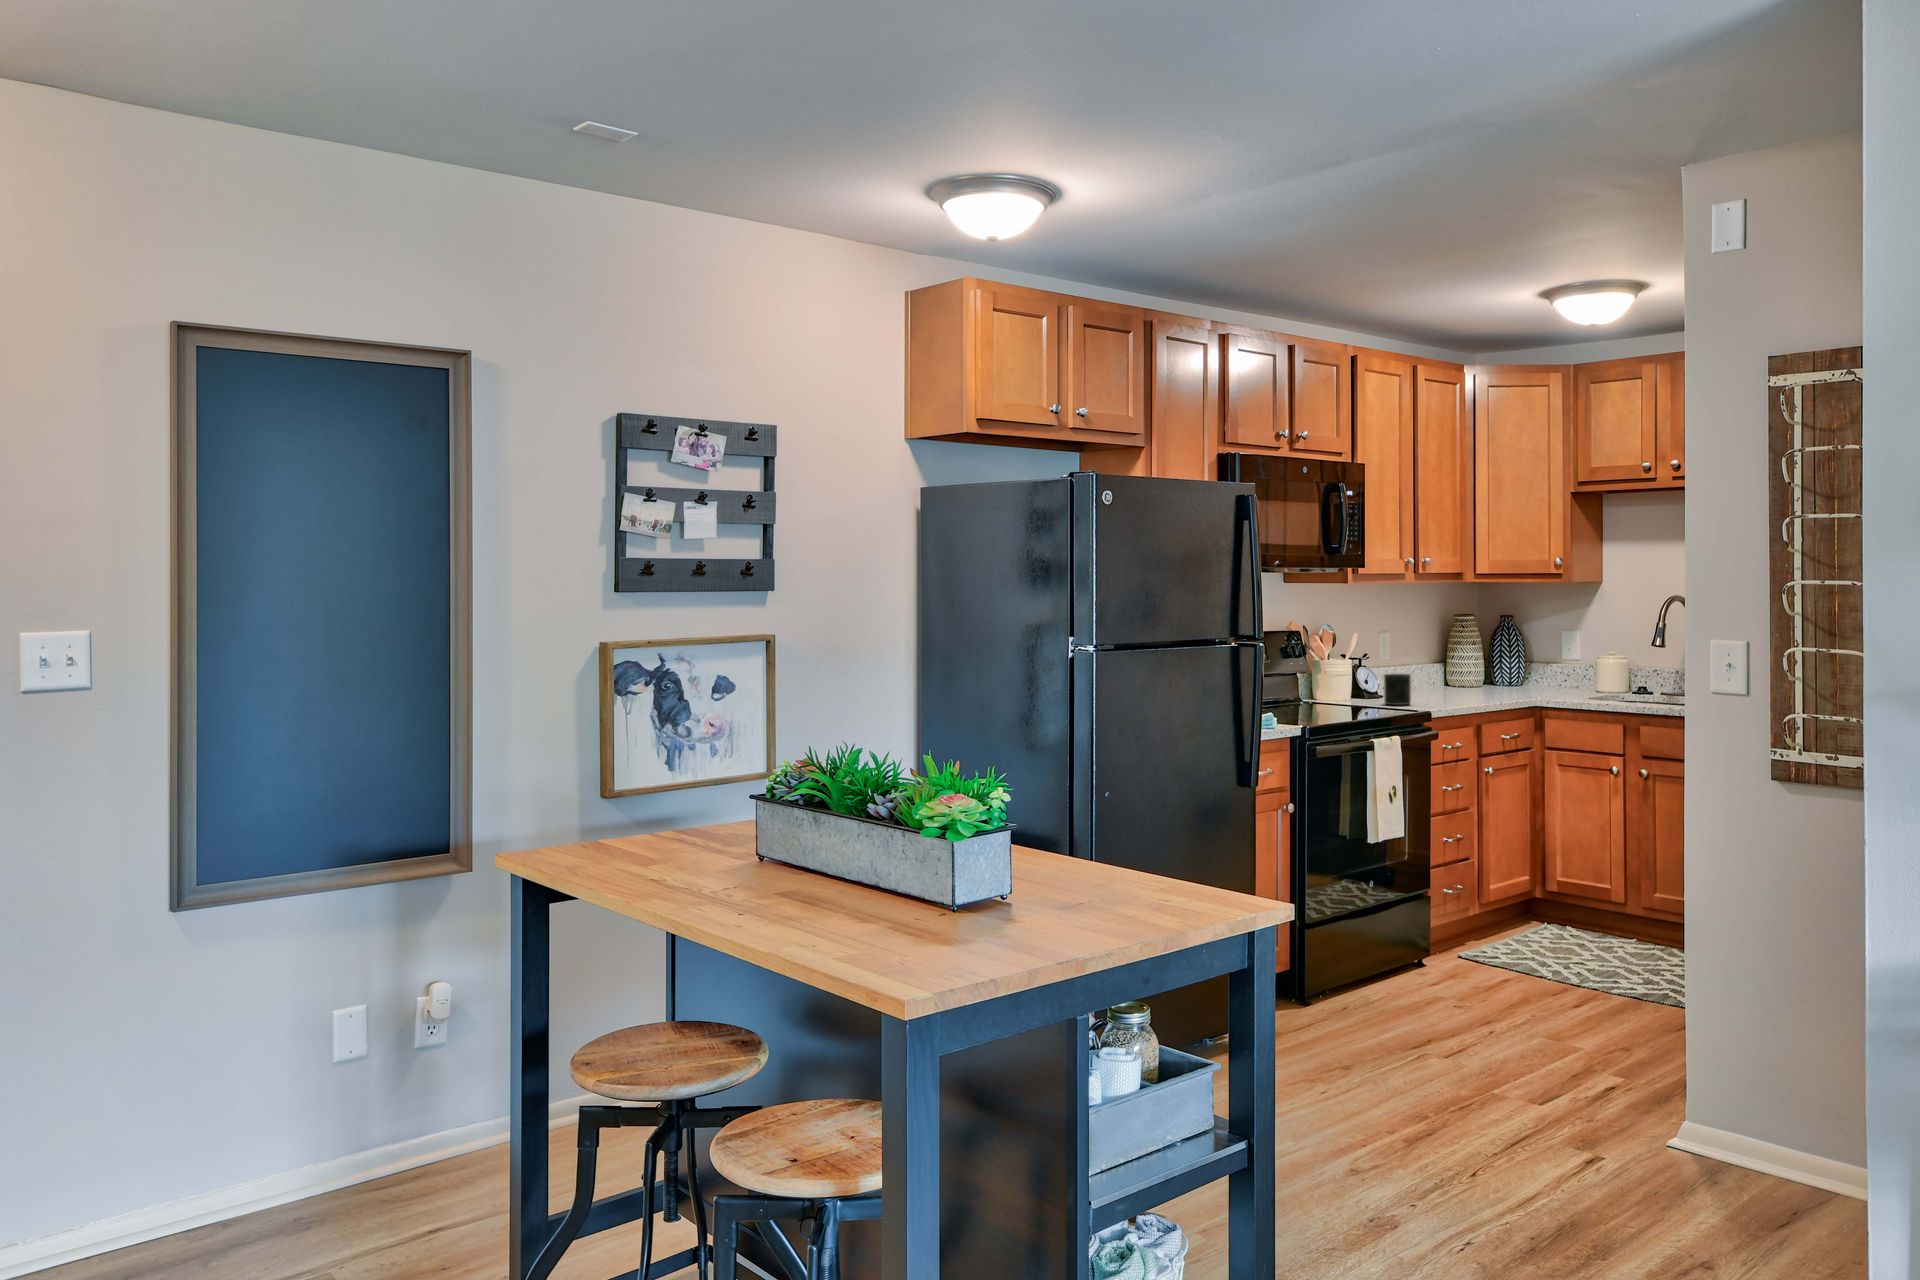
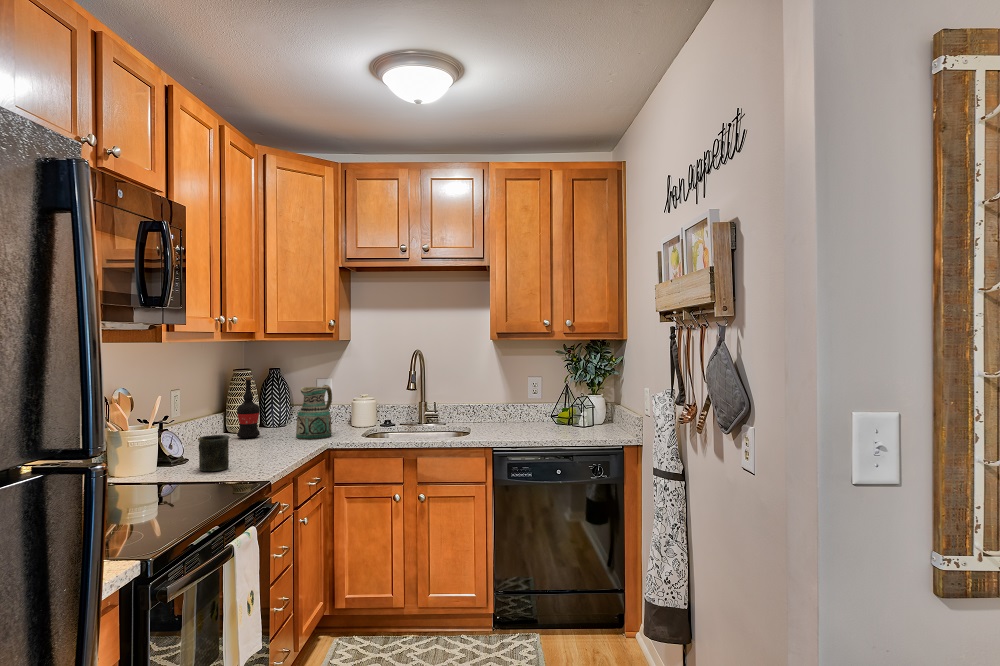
wine bottle: none [1449,623,1475,690] -> present [237,377,260,438]
ceramic pitcher: none [1511,635,1561,696] -> present [296,385,332,439]

